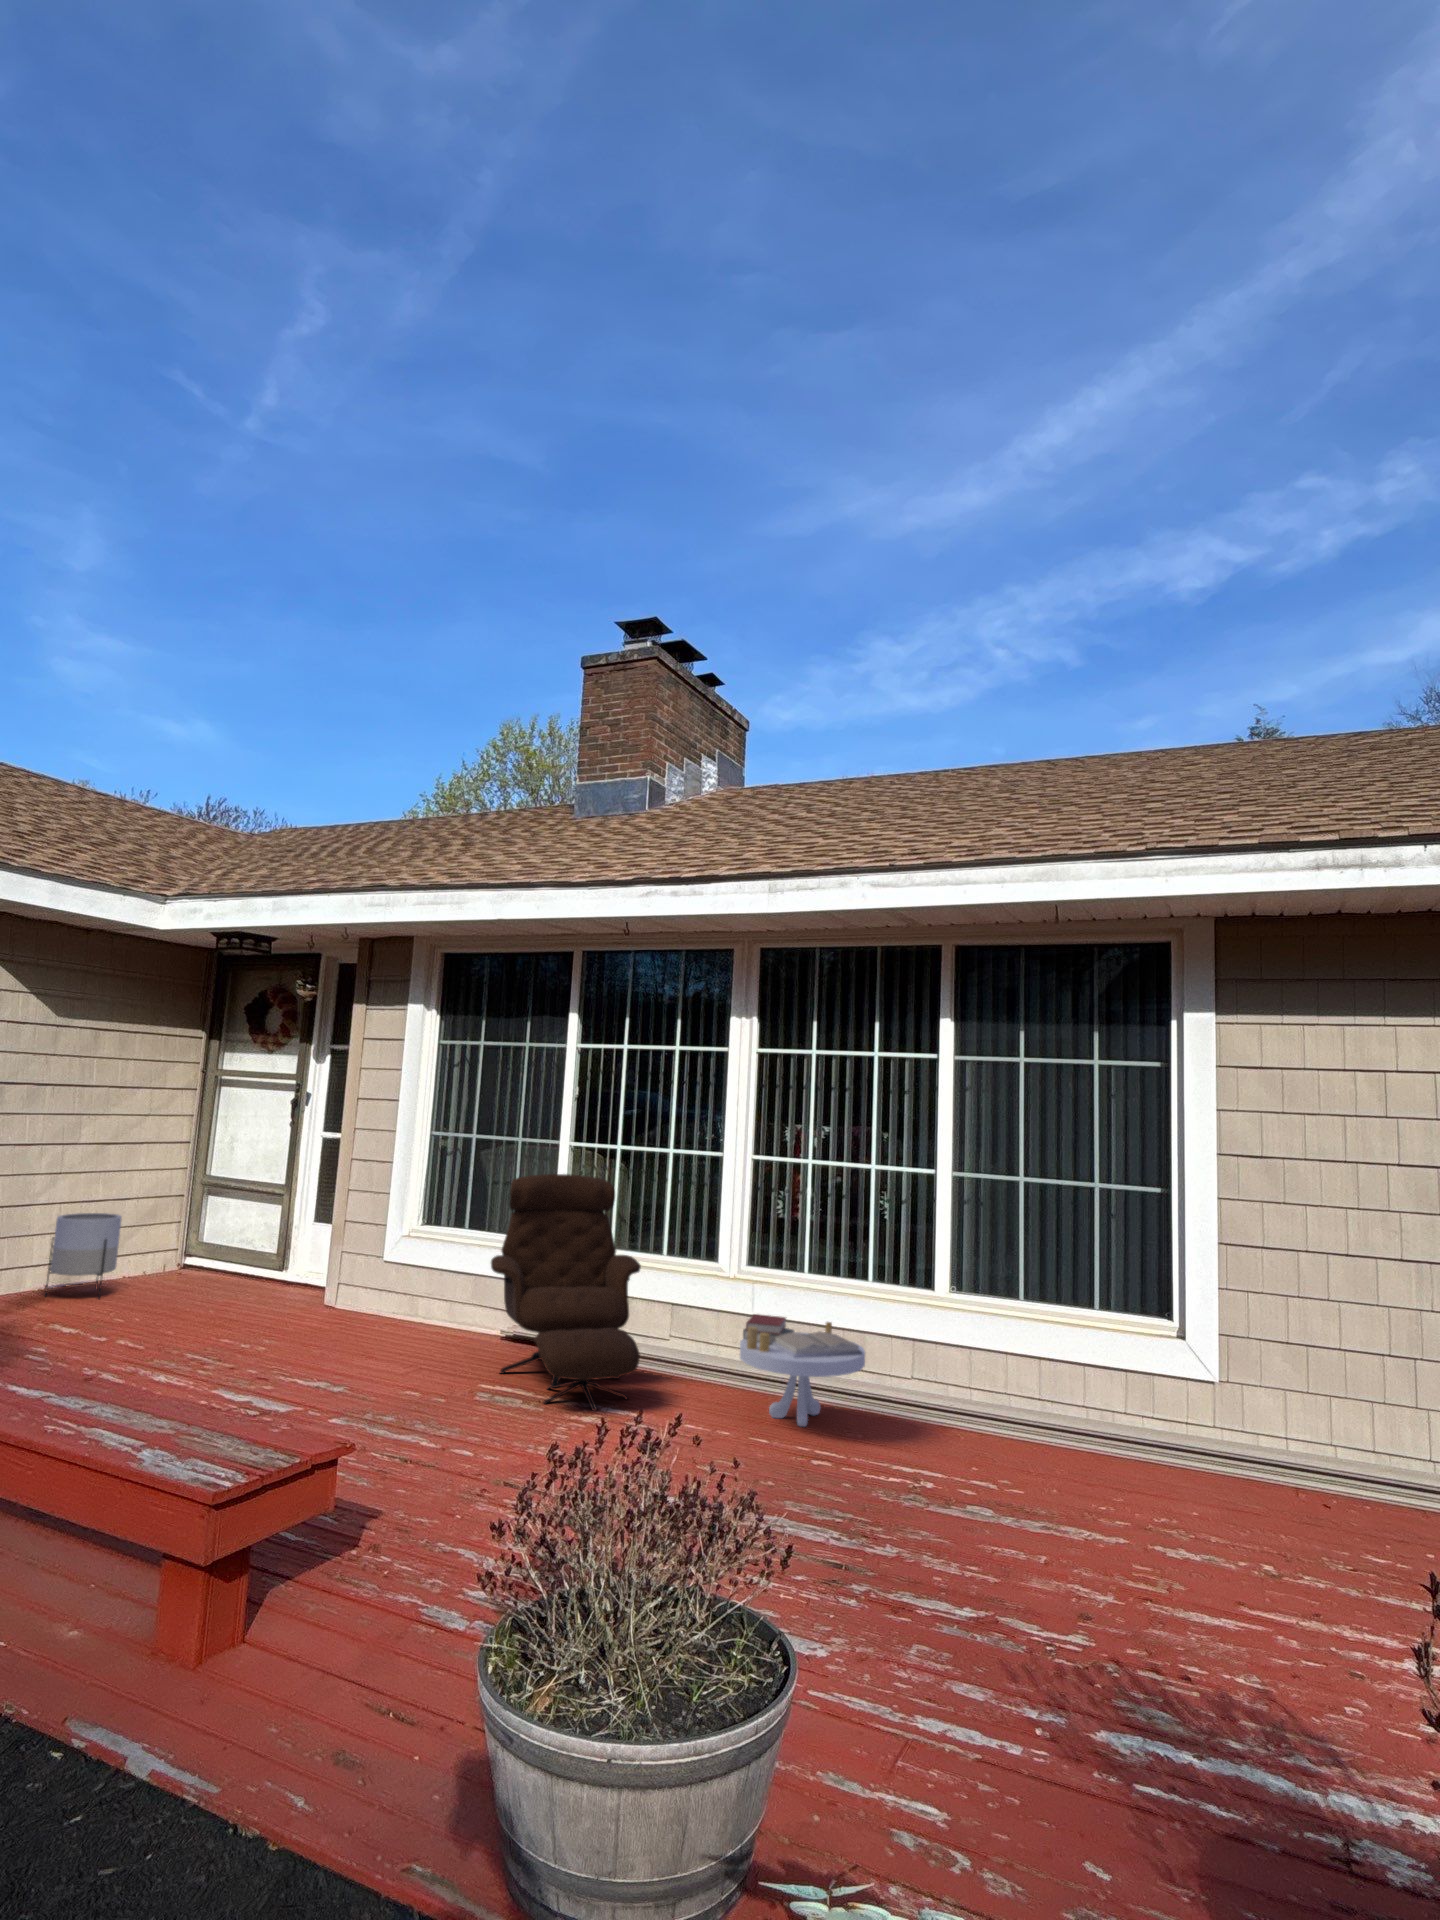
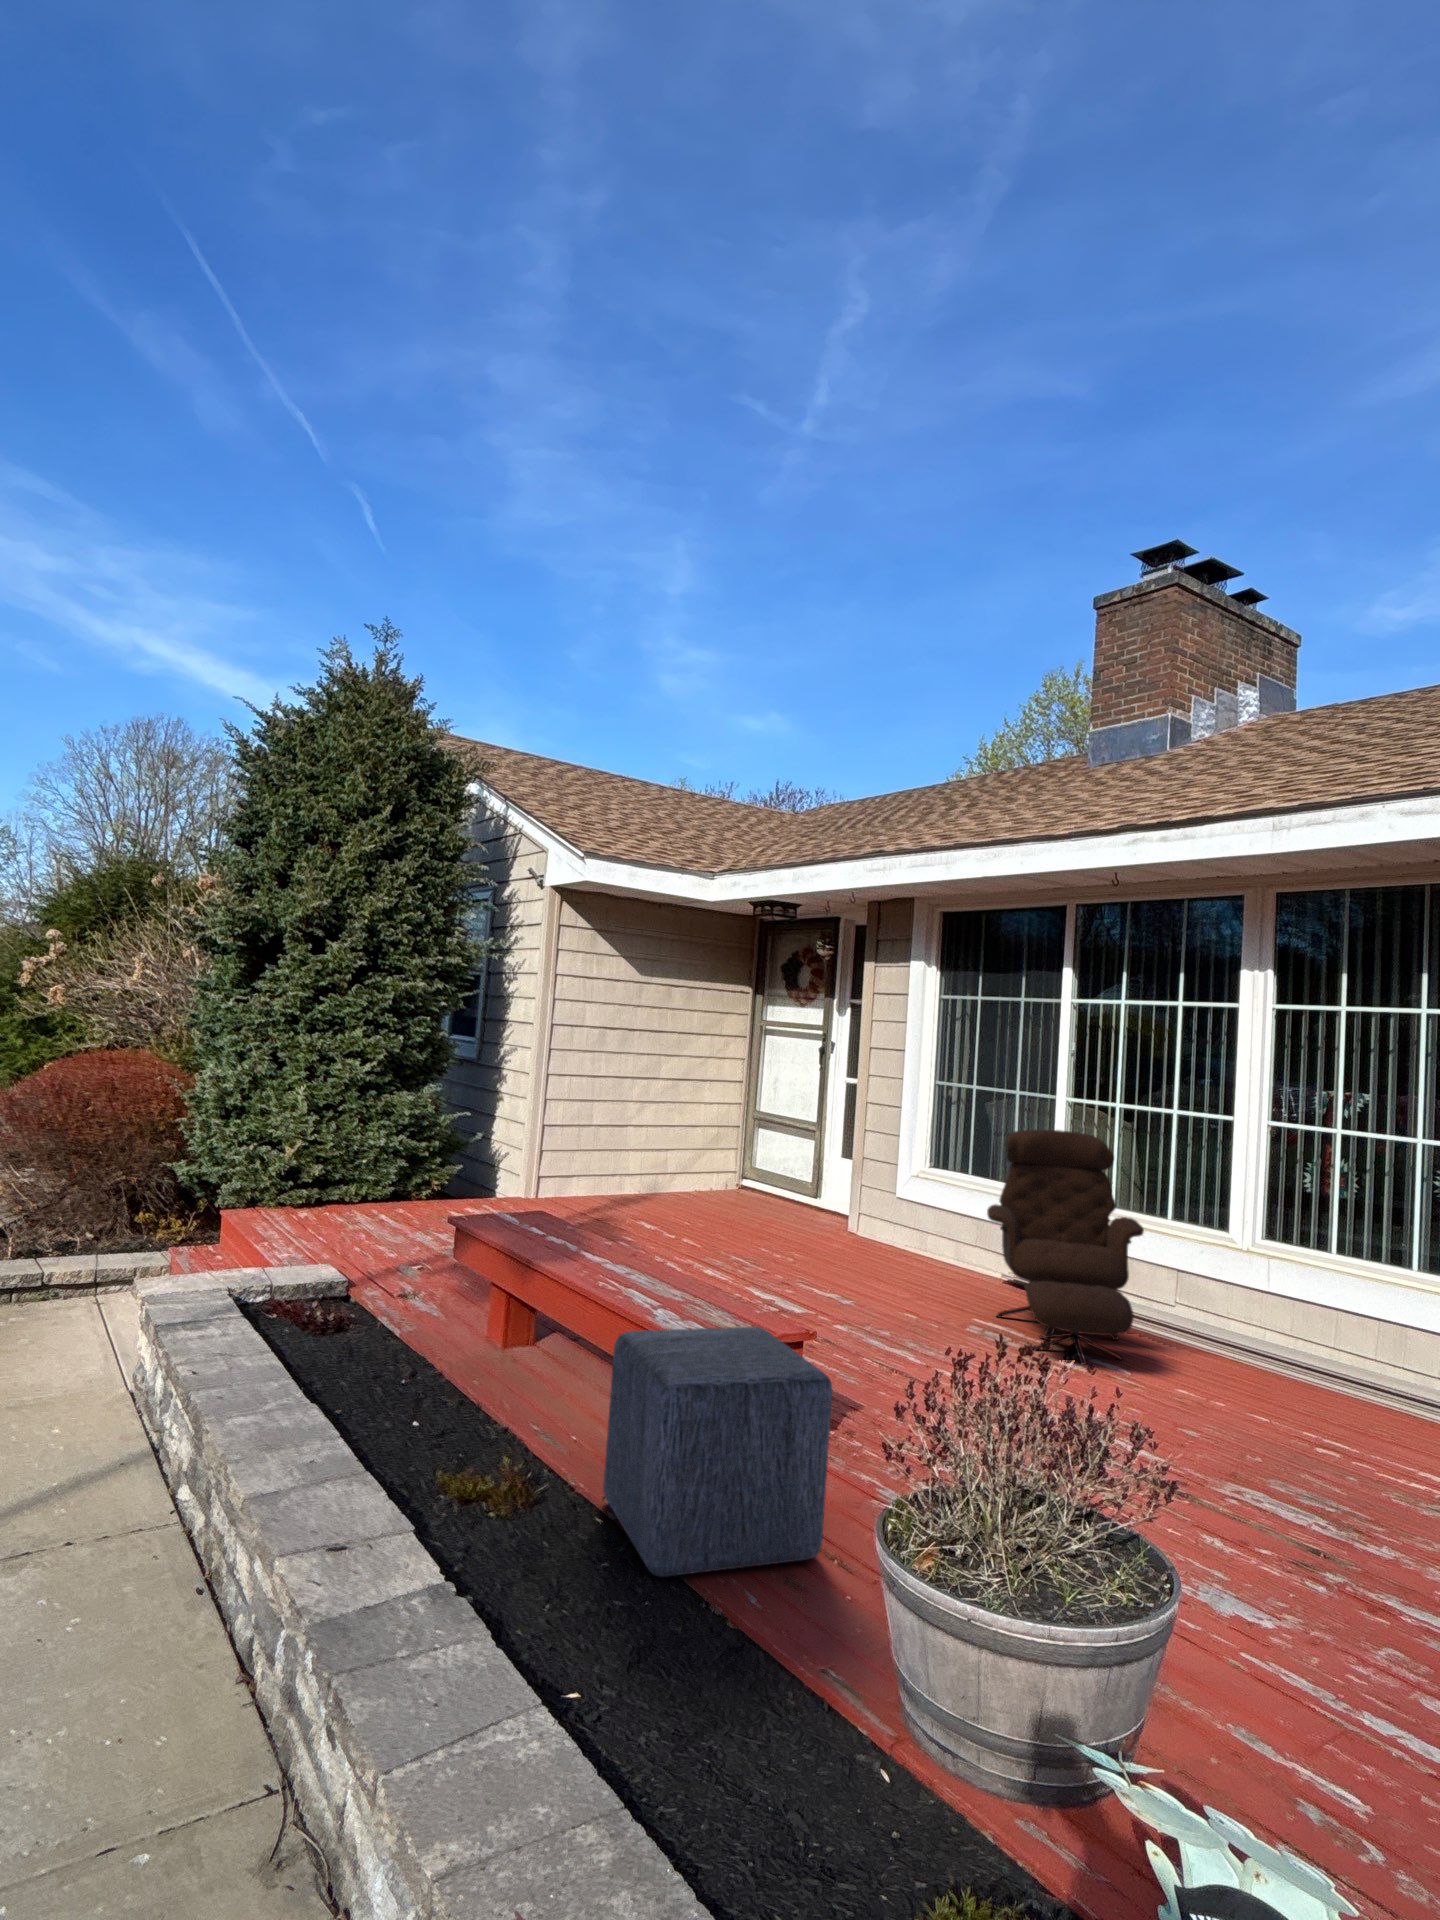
planter: present [45,1213,122,1298] -> none [634,1139,687,1211]
side table: present [740,1314,865,1427] -> none [1244,1292,1402,1420]
ottoman: none [63,1449,393,1825] -> present [603,1327,832,1577]

